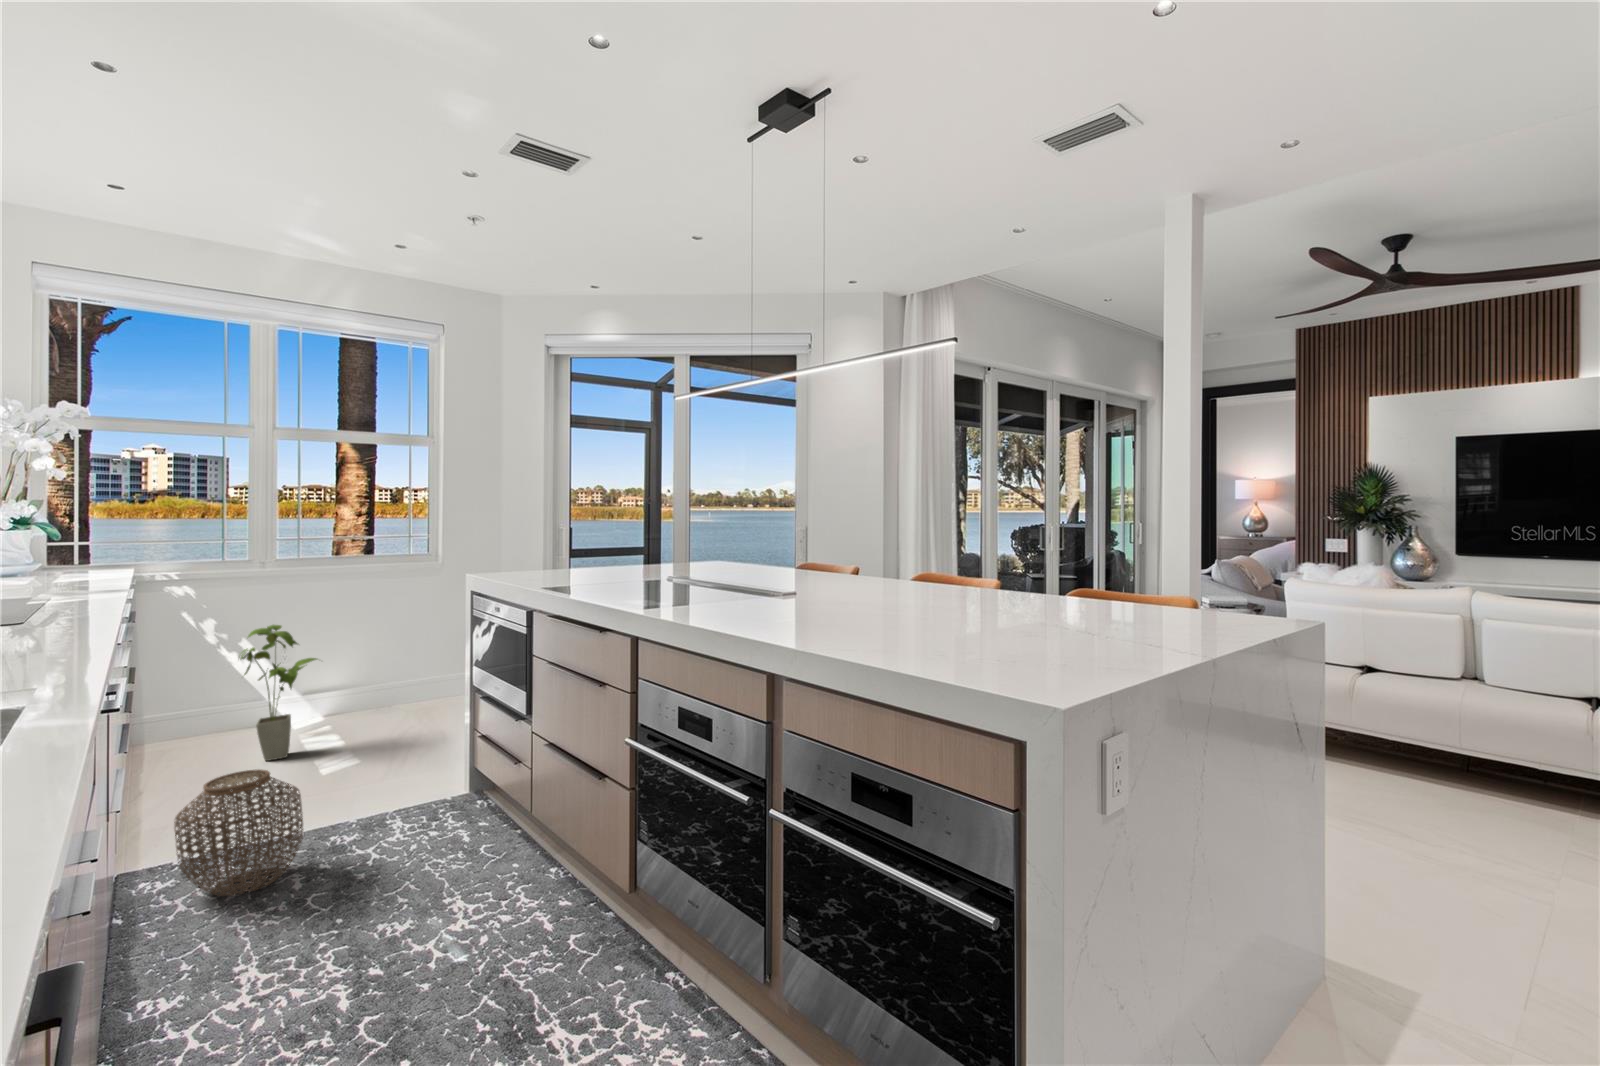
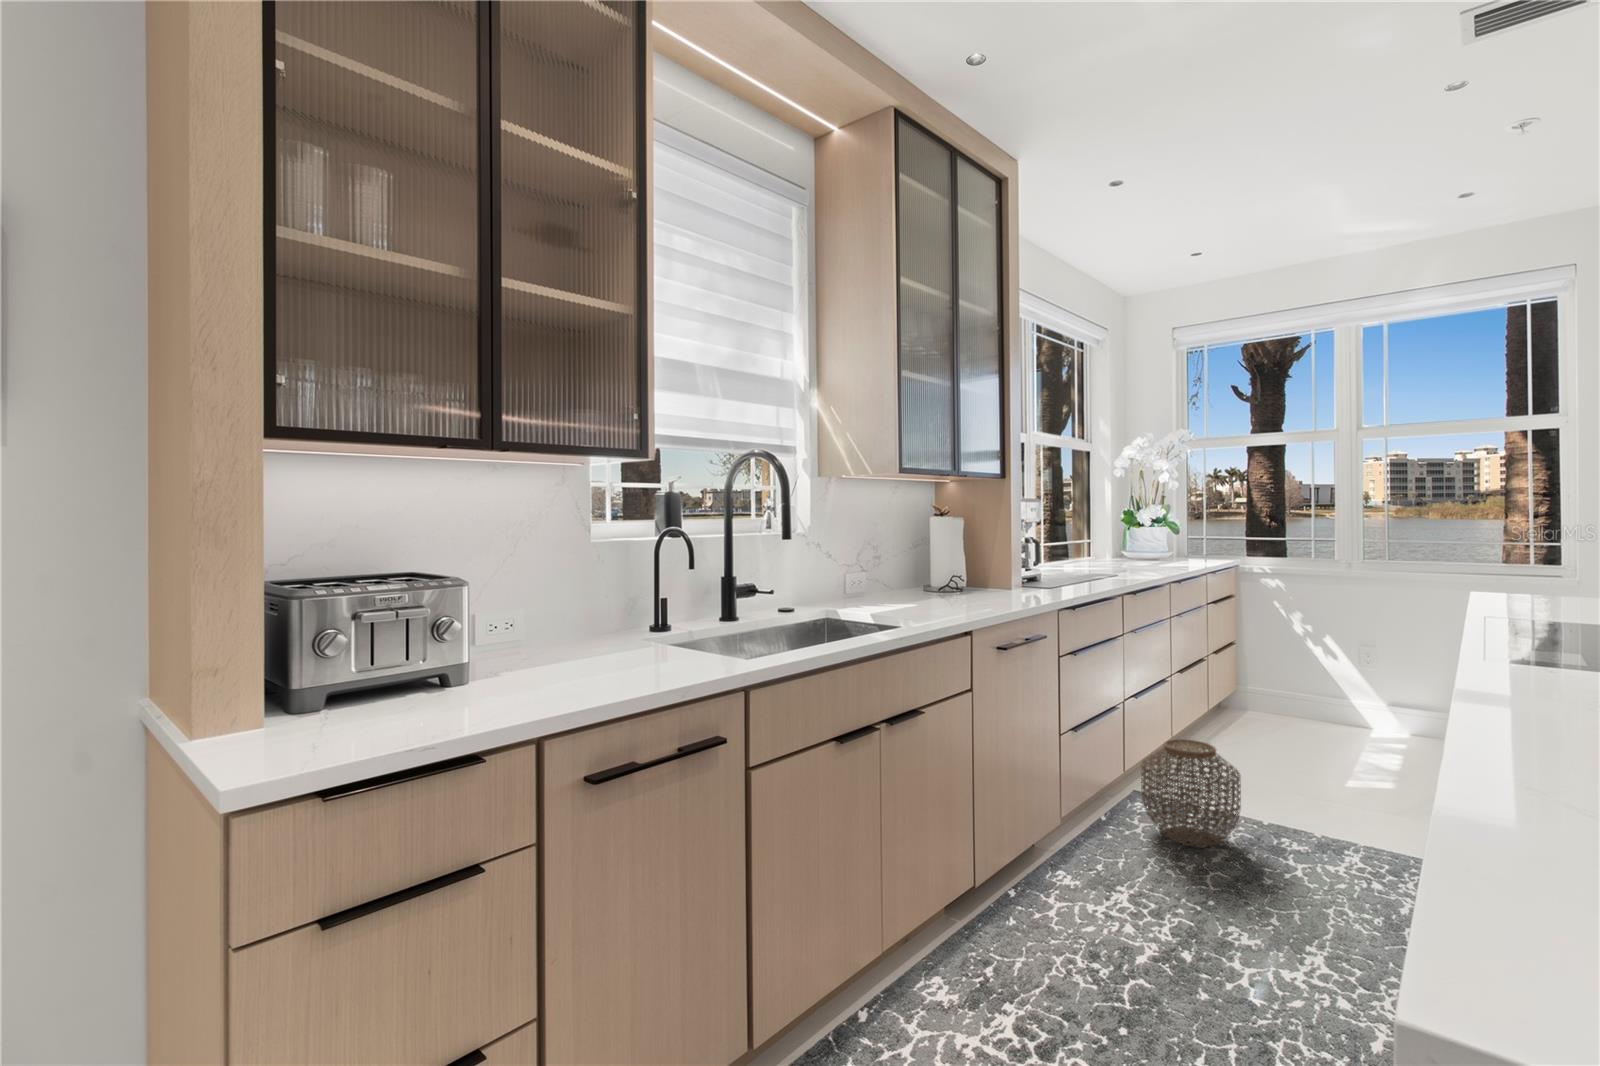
house plant: present [241,625,317,761] -> none [1298,623,1386,757]

